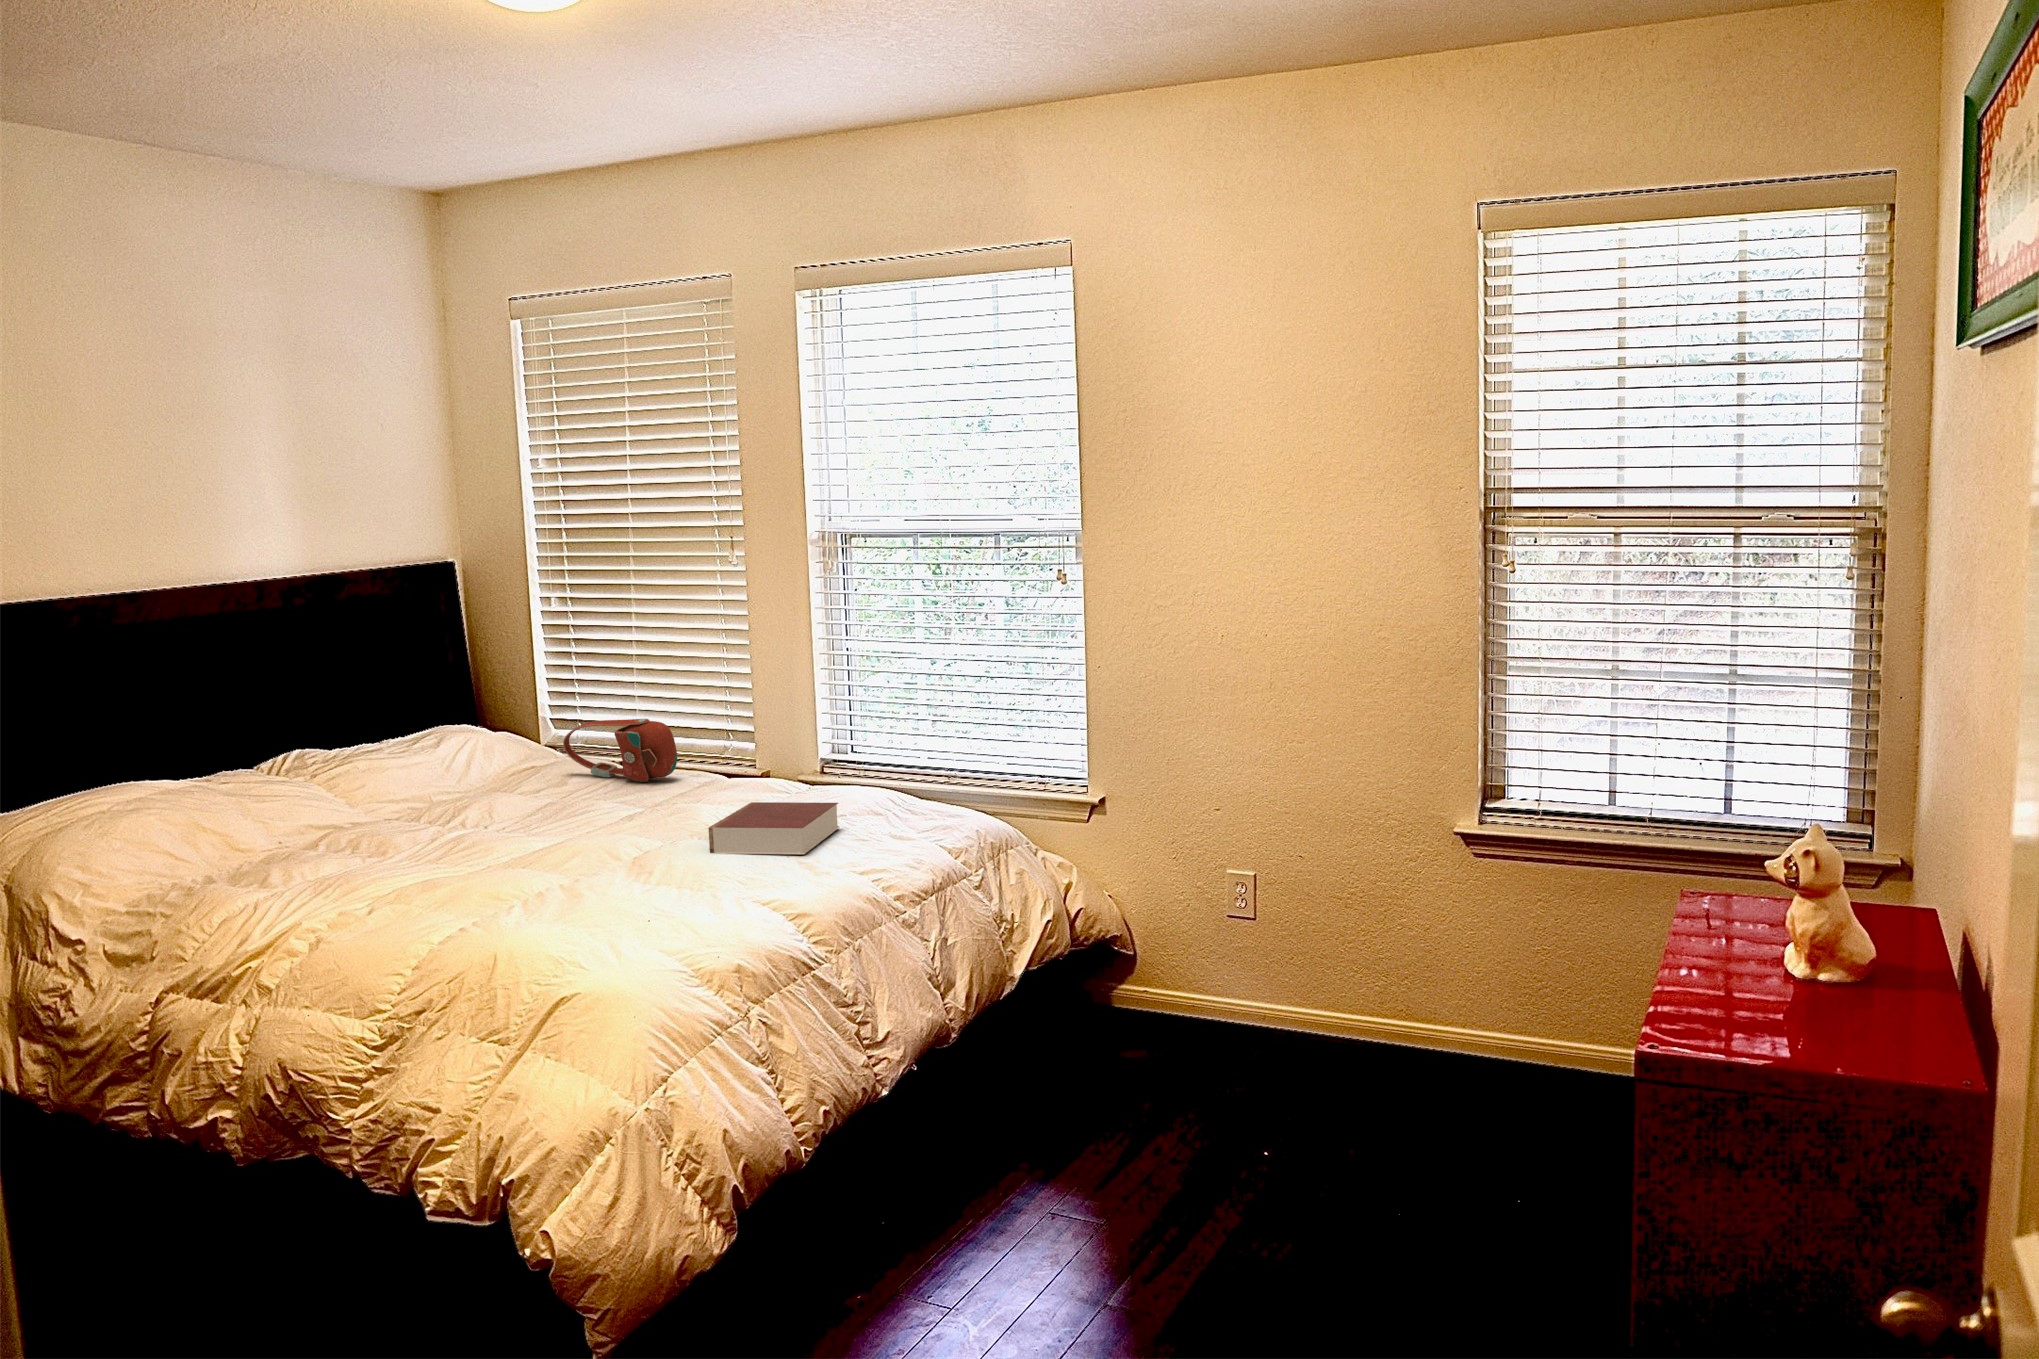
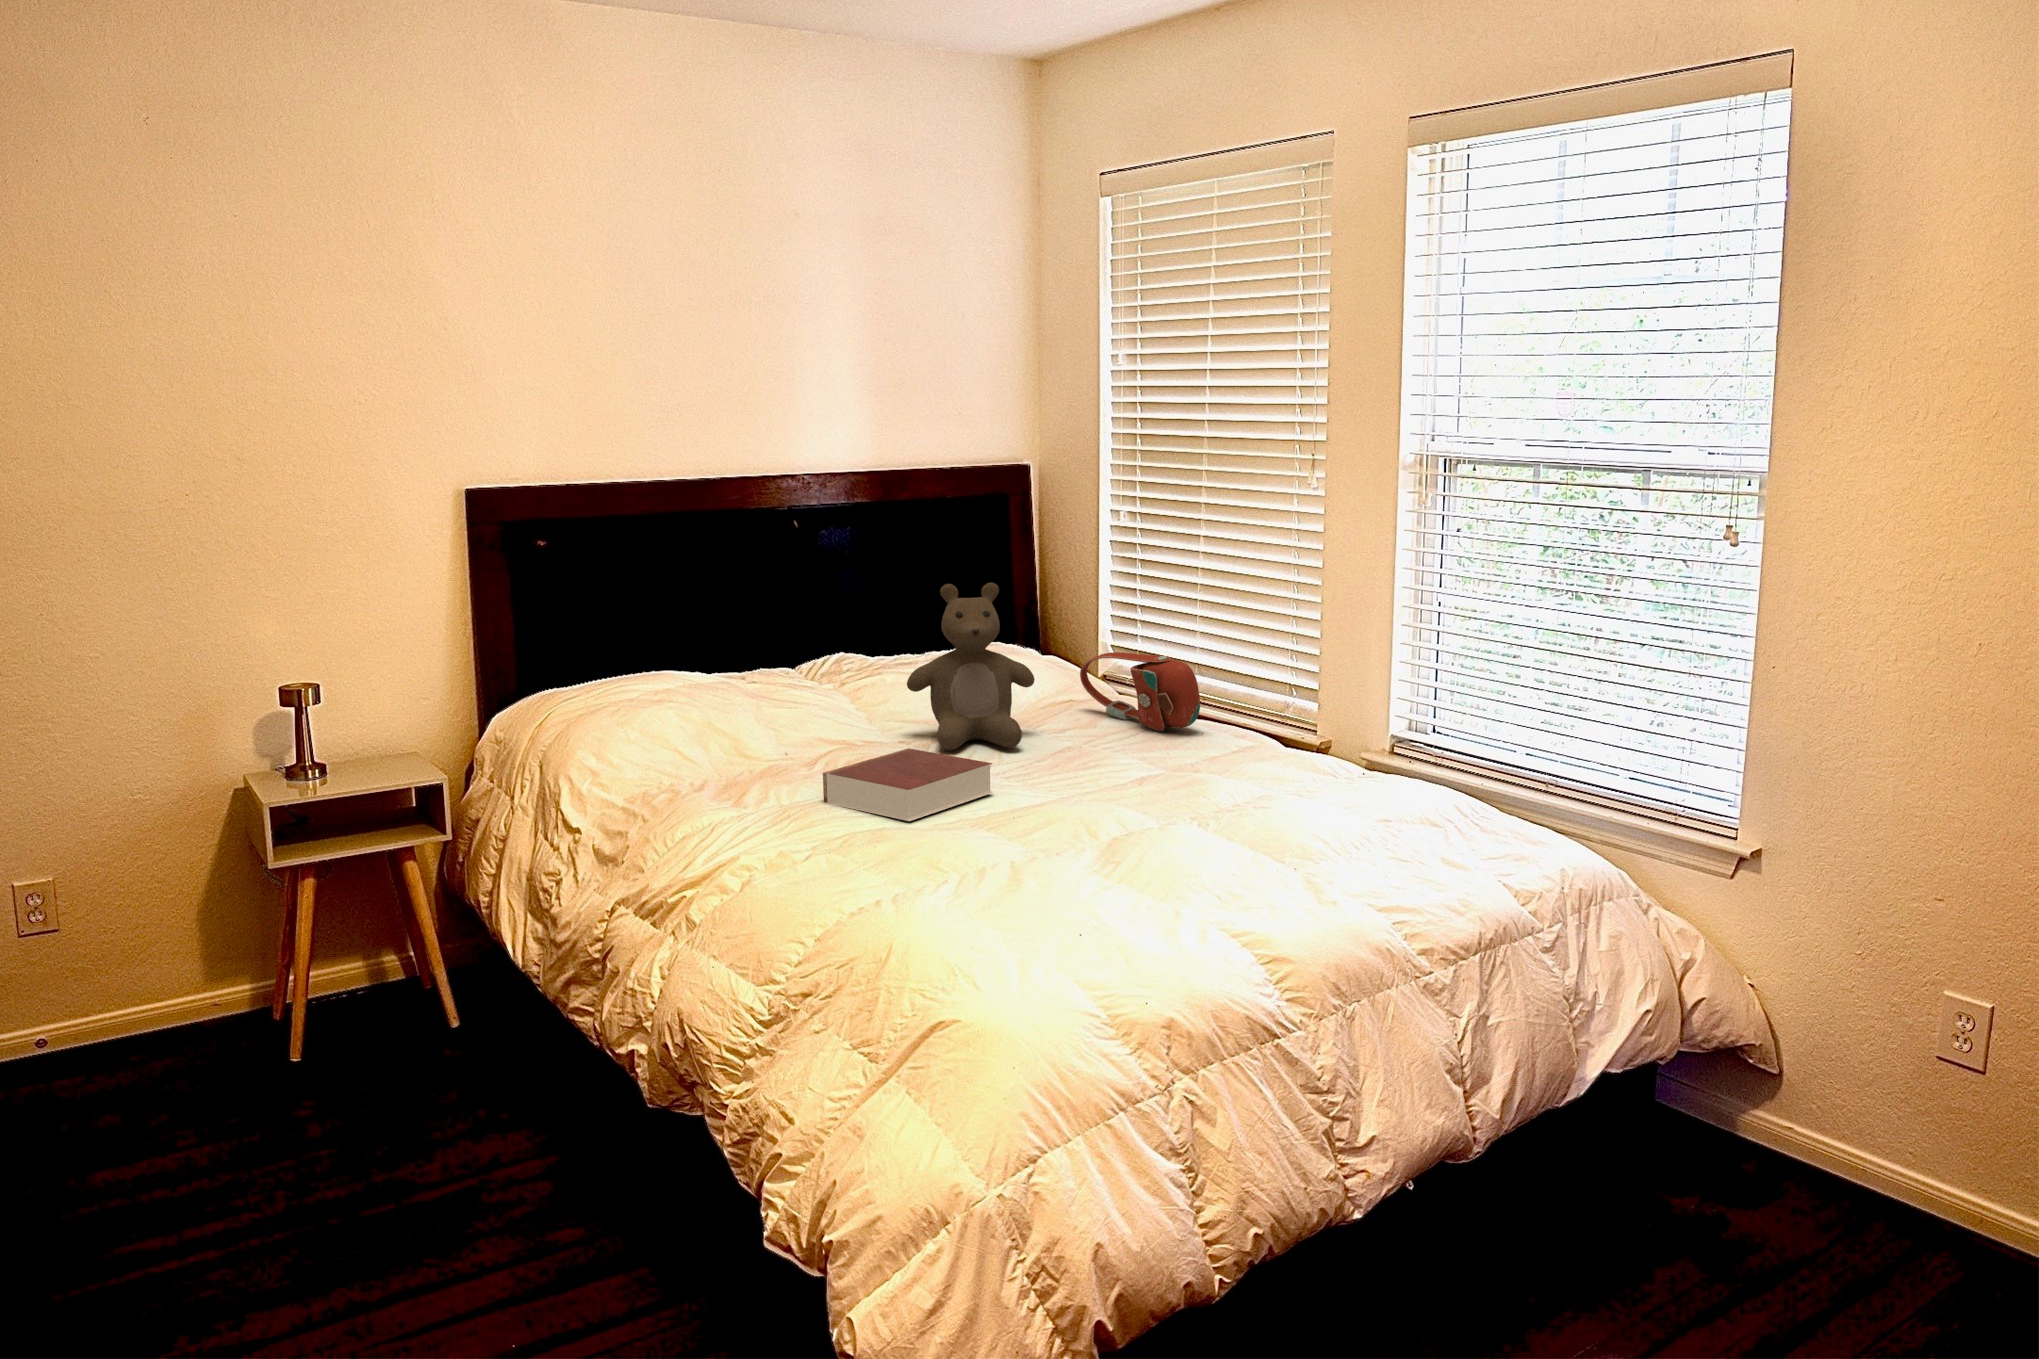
teddy bear: none [411,668,532,818] -> present [907,583,1035,750]
book: present [708,802,839,854] -> present [823,748,993,821]

